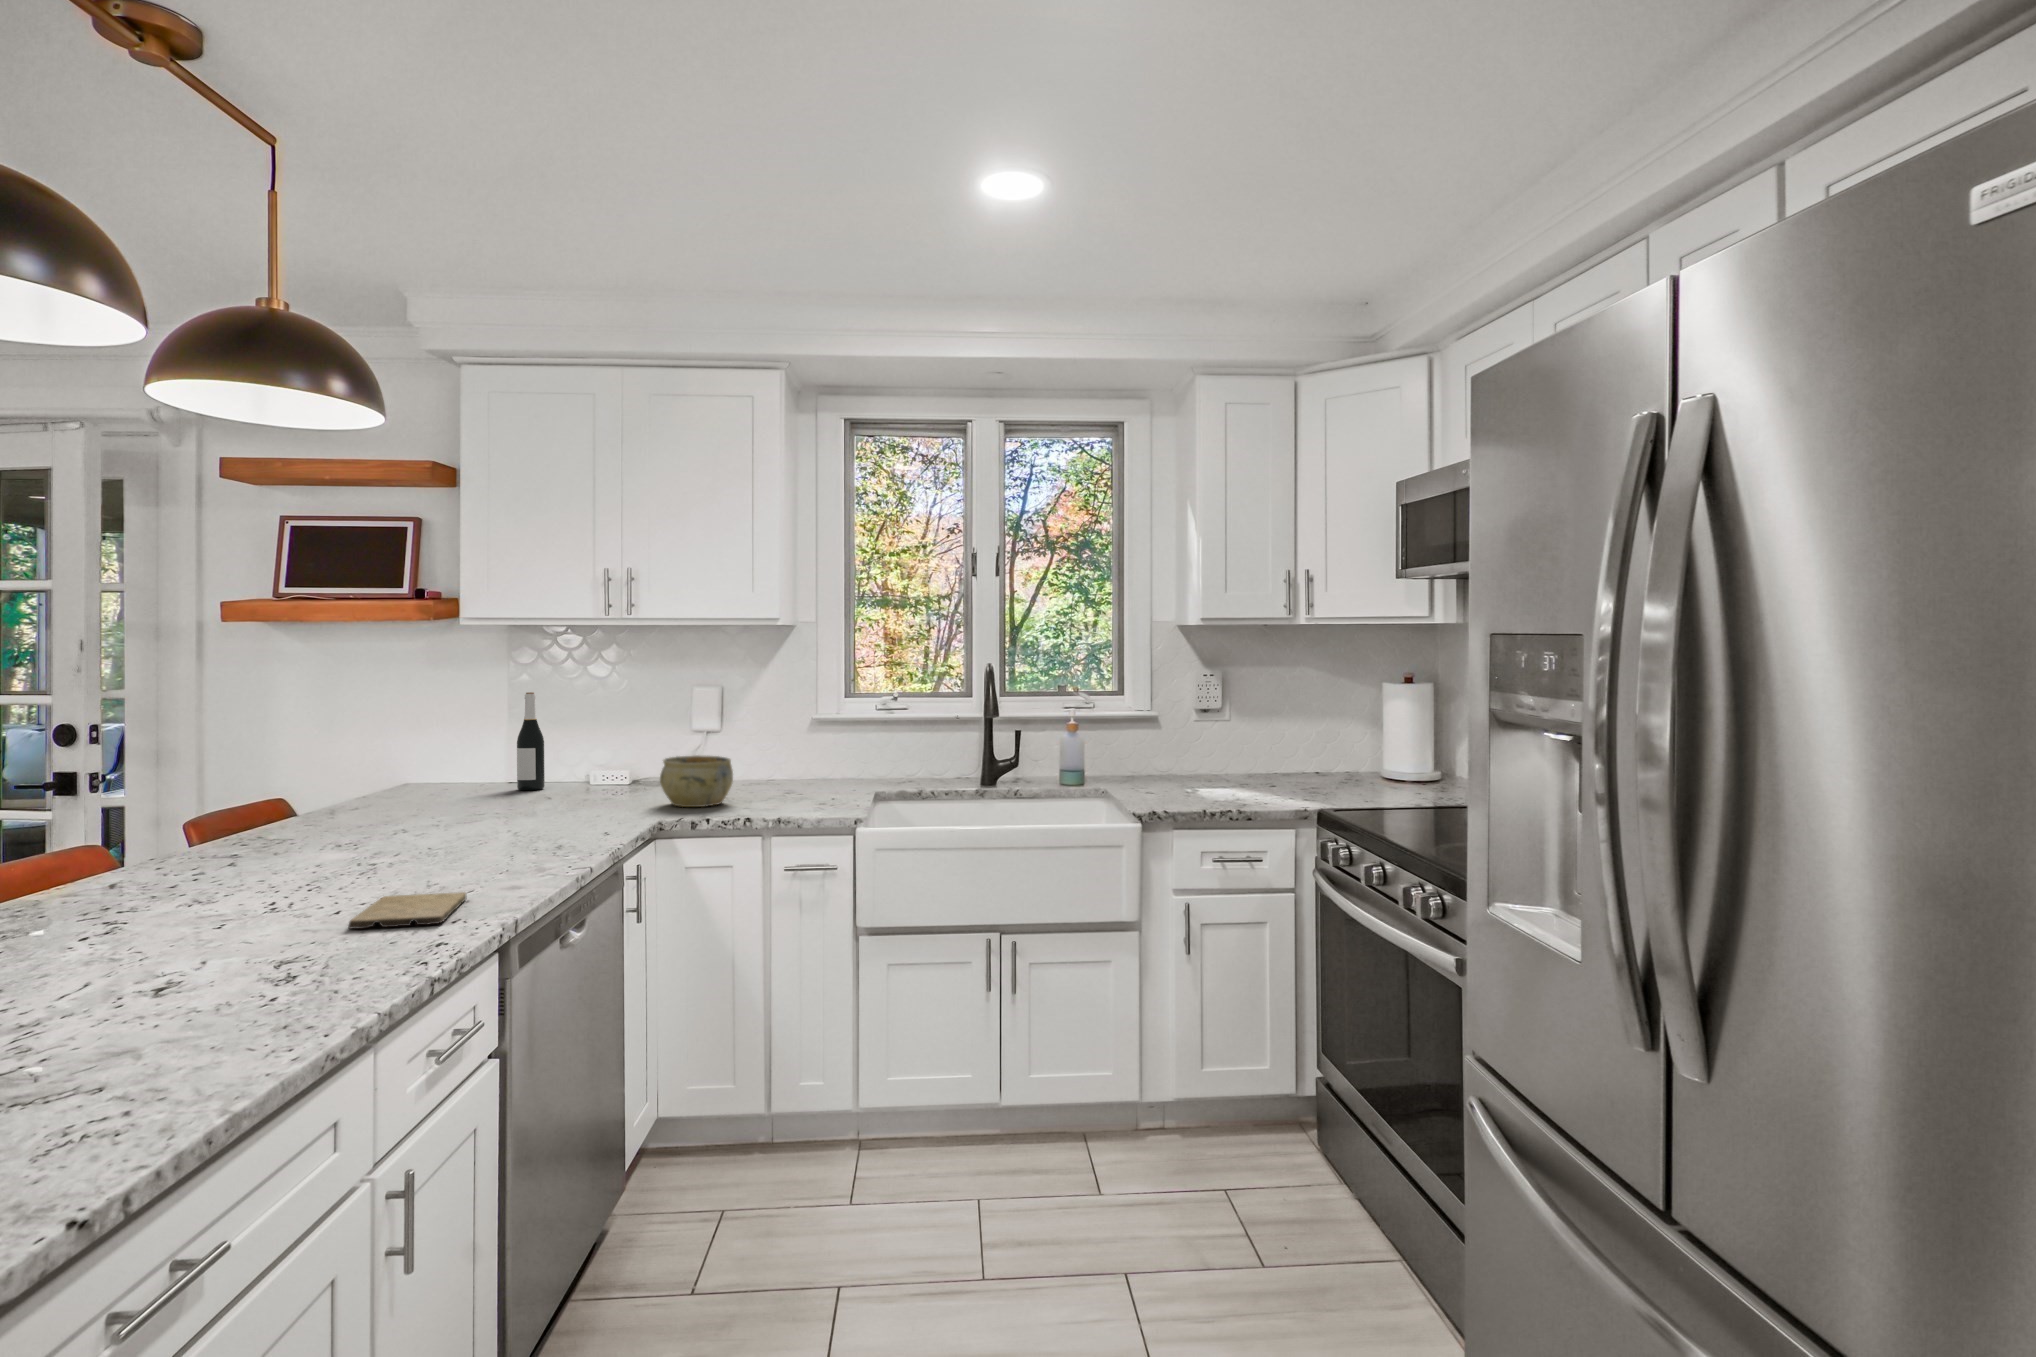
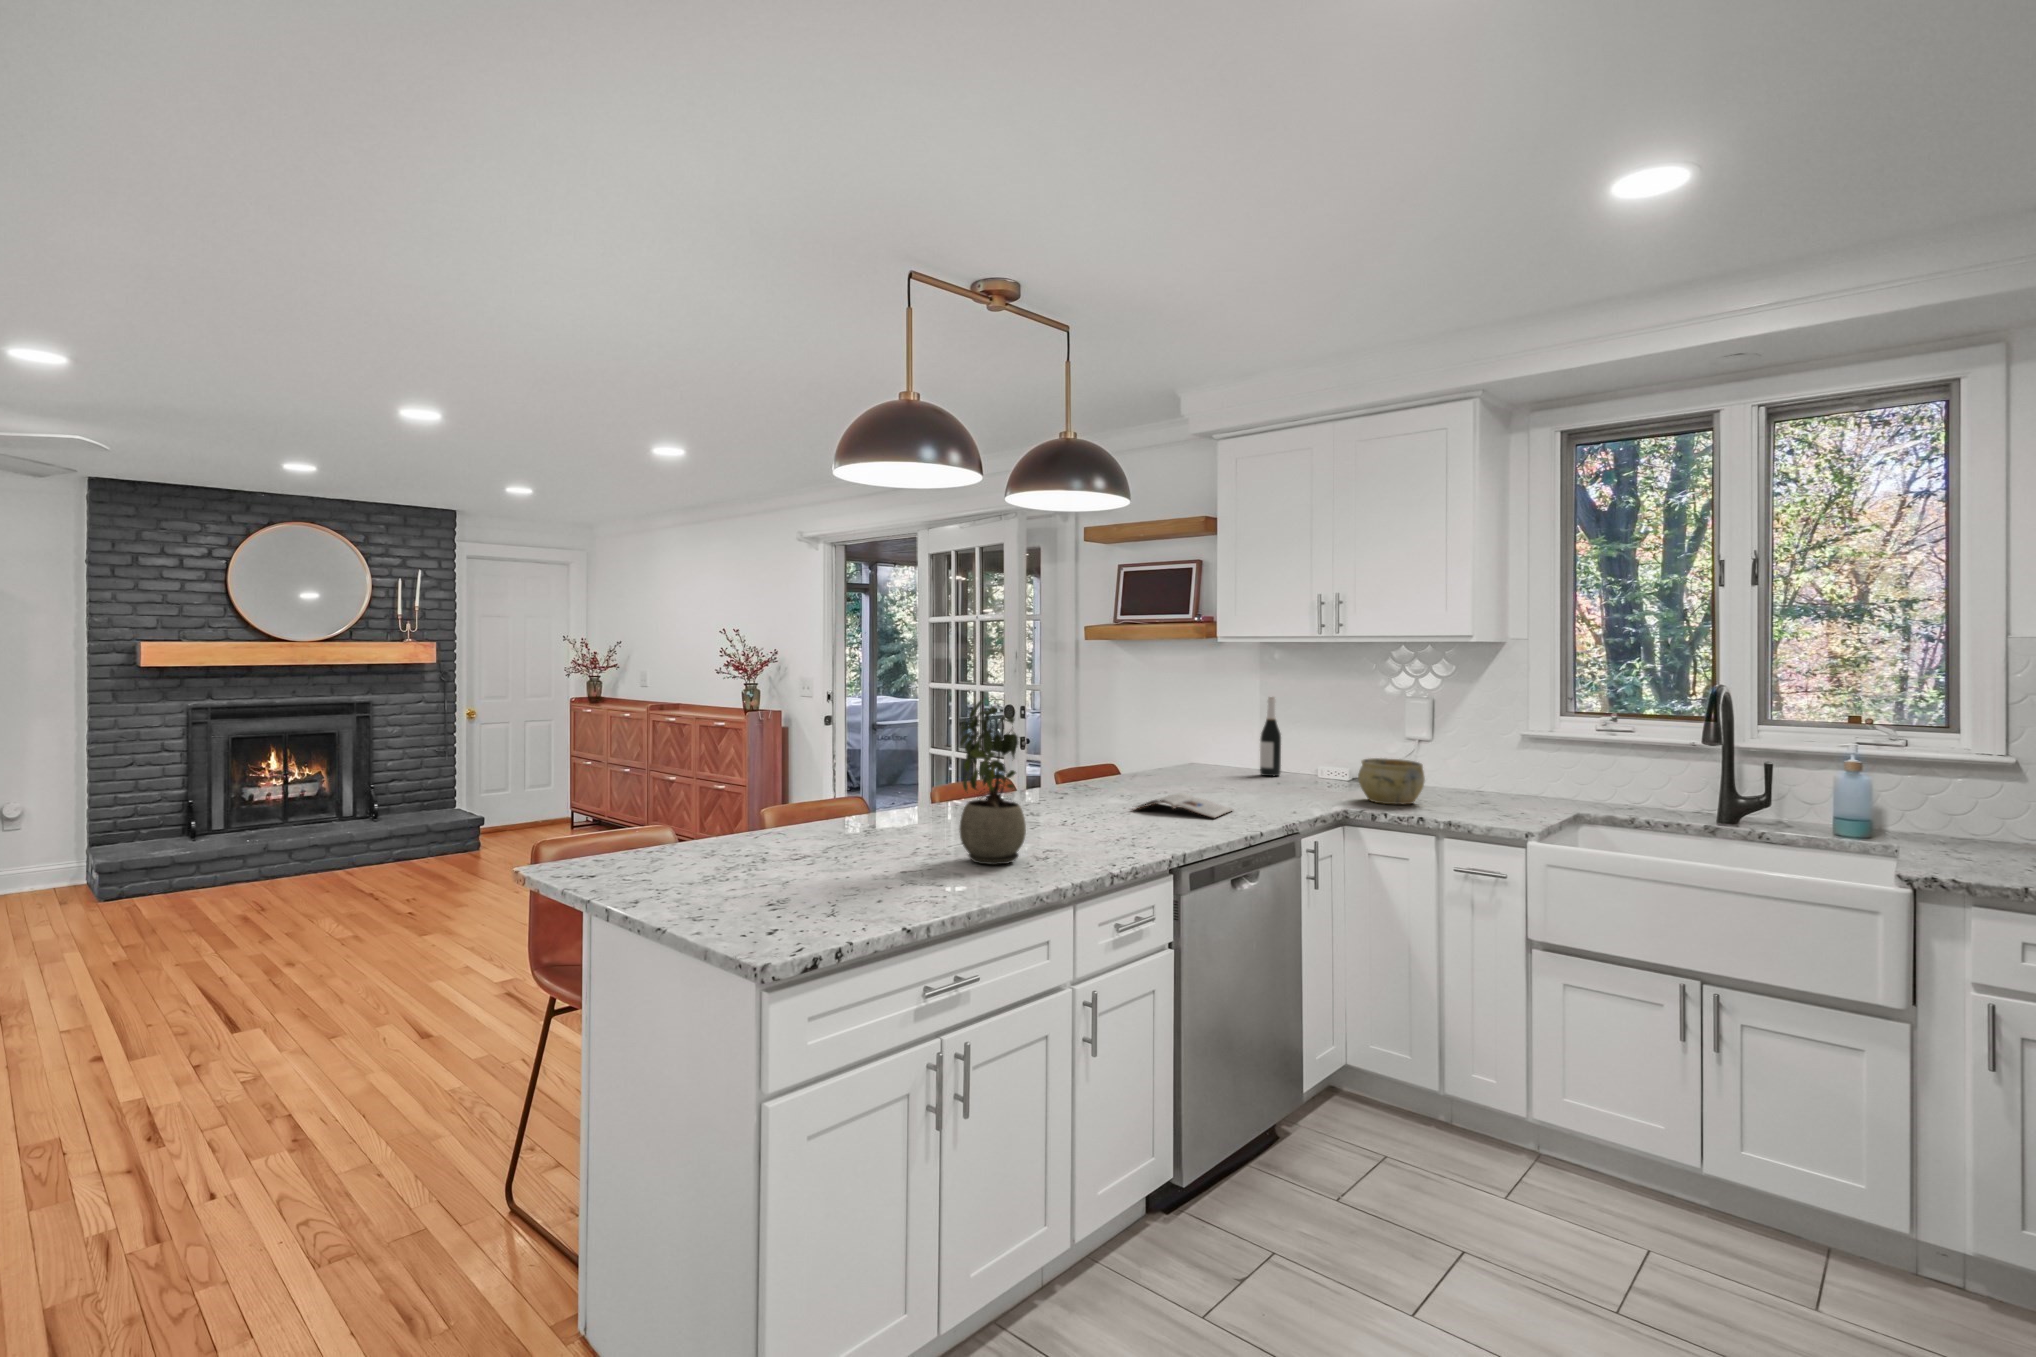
potted plant: none [134,714,274,984] -> present [959,700,1026,865]
magazine: none [382,825,528,859] -> present [1134,793,1233,818]
cutting board: present [348,892,466,929] -> none [1077,833,1158,856]

